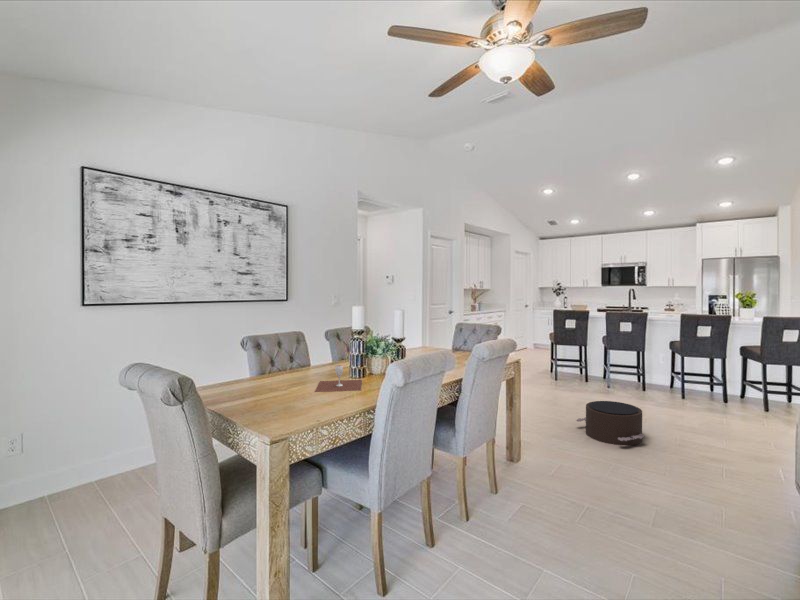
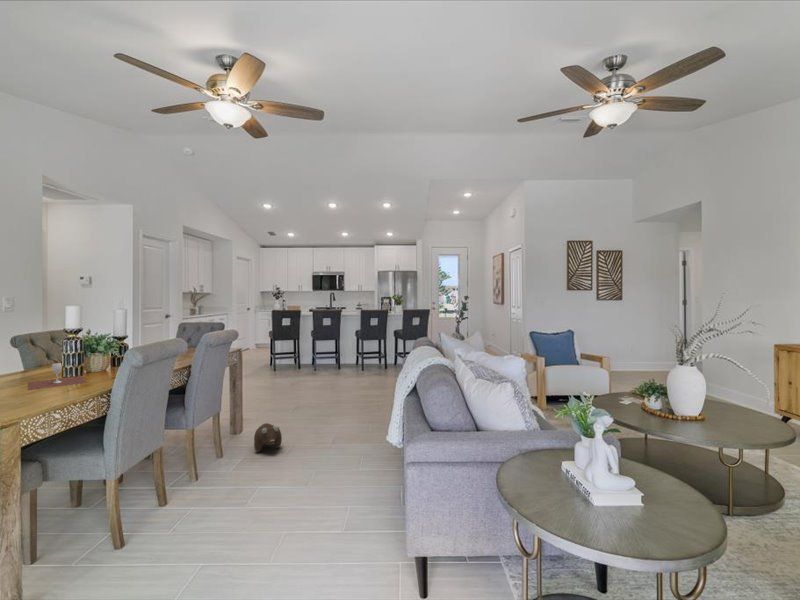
pouf: present [576,401,646,445] -> none [288,378,337,409]
plush toy: none [536,460,572,496] -> present [254,423,282,452]

